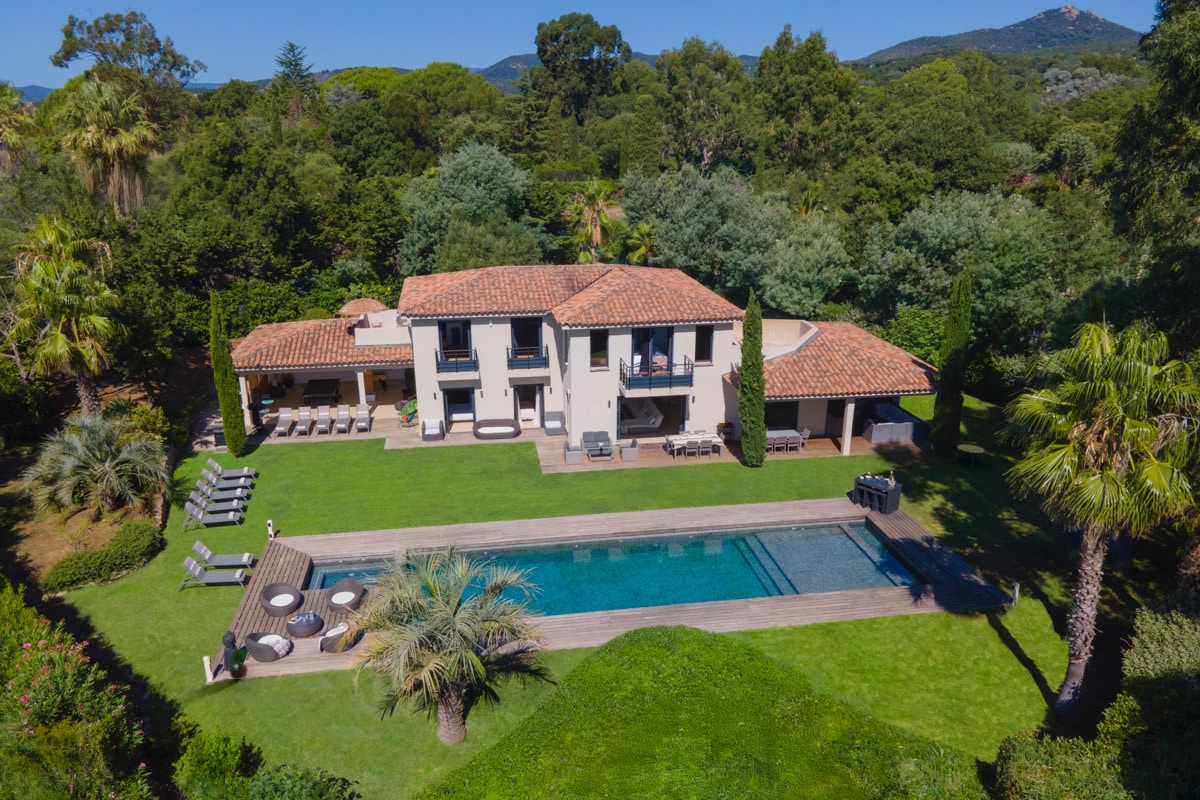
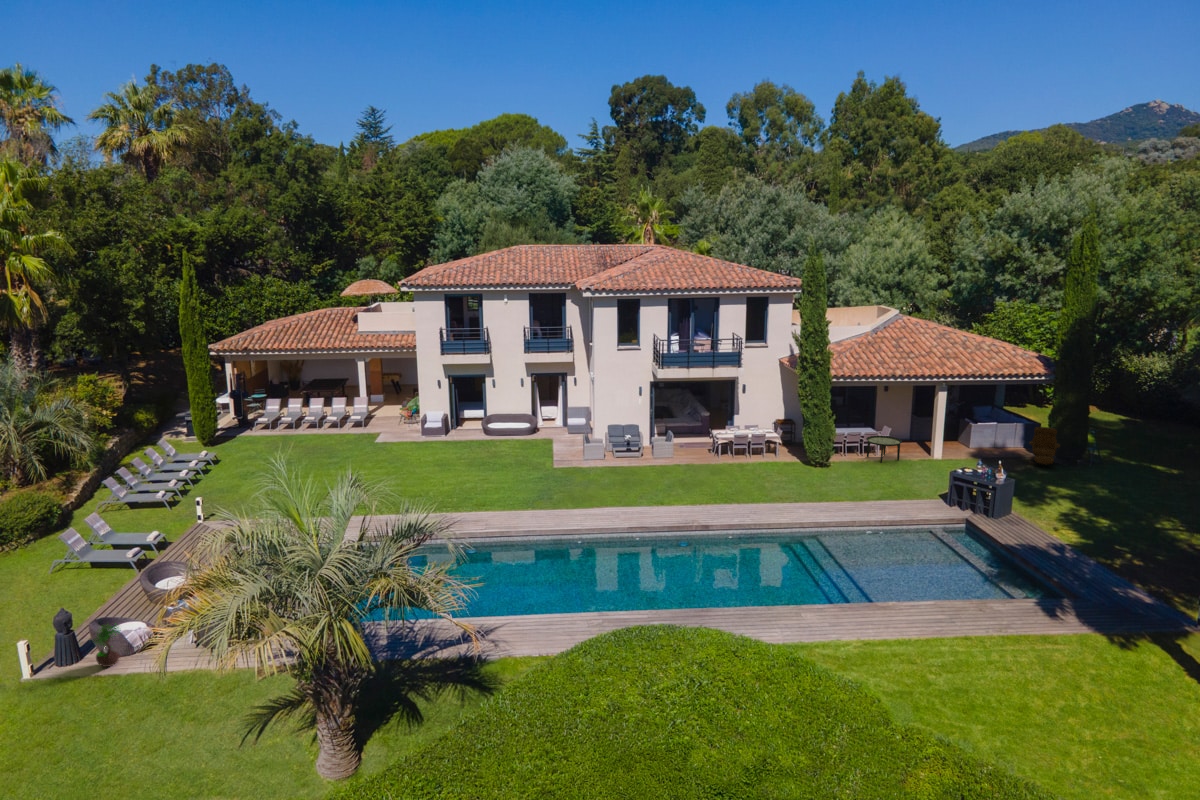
lounge chair: none [916,430,939,465] -> present [1029,427,1060,466]
round table: present [956,443,987,467] -> present [866,436,902,463]

